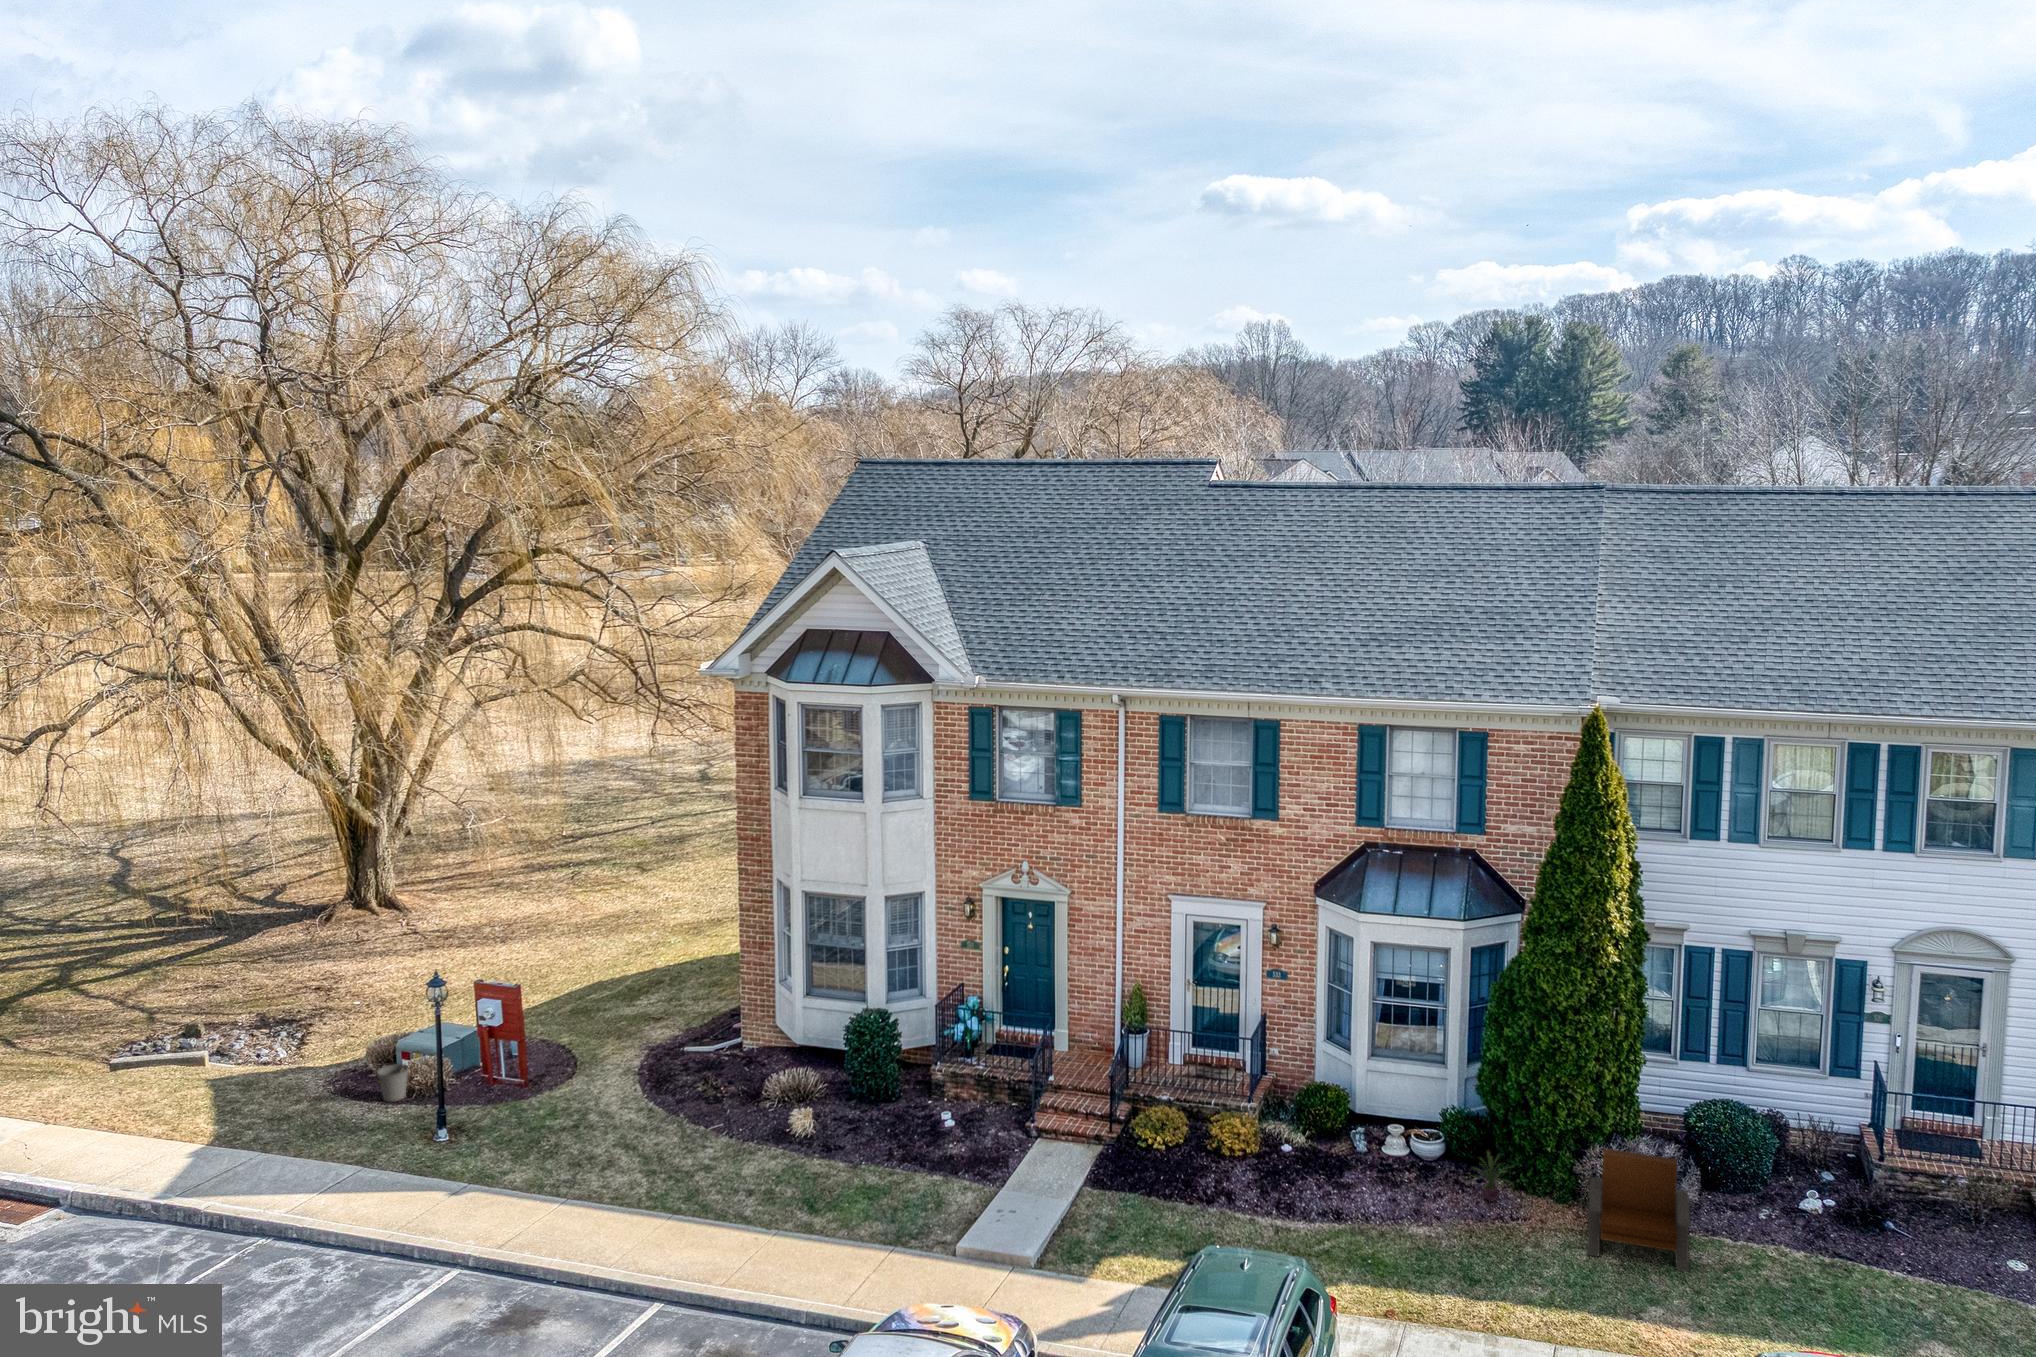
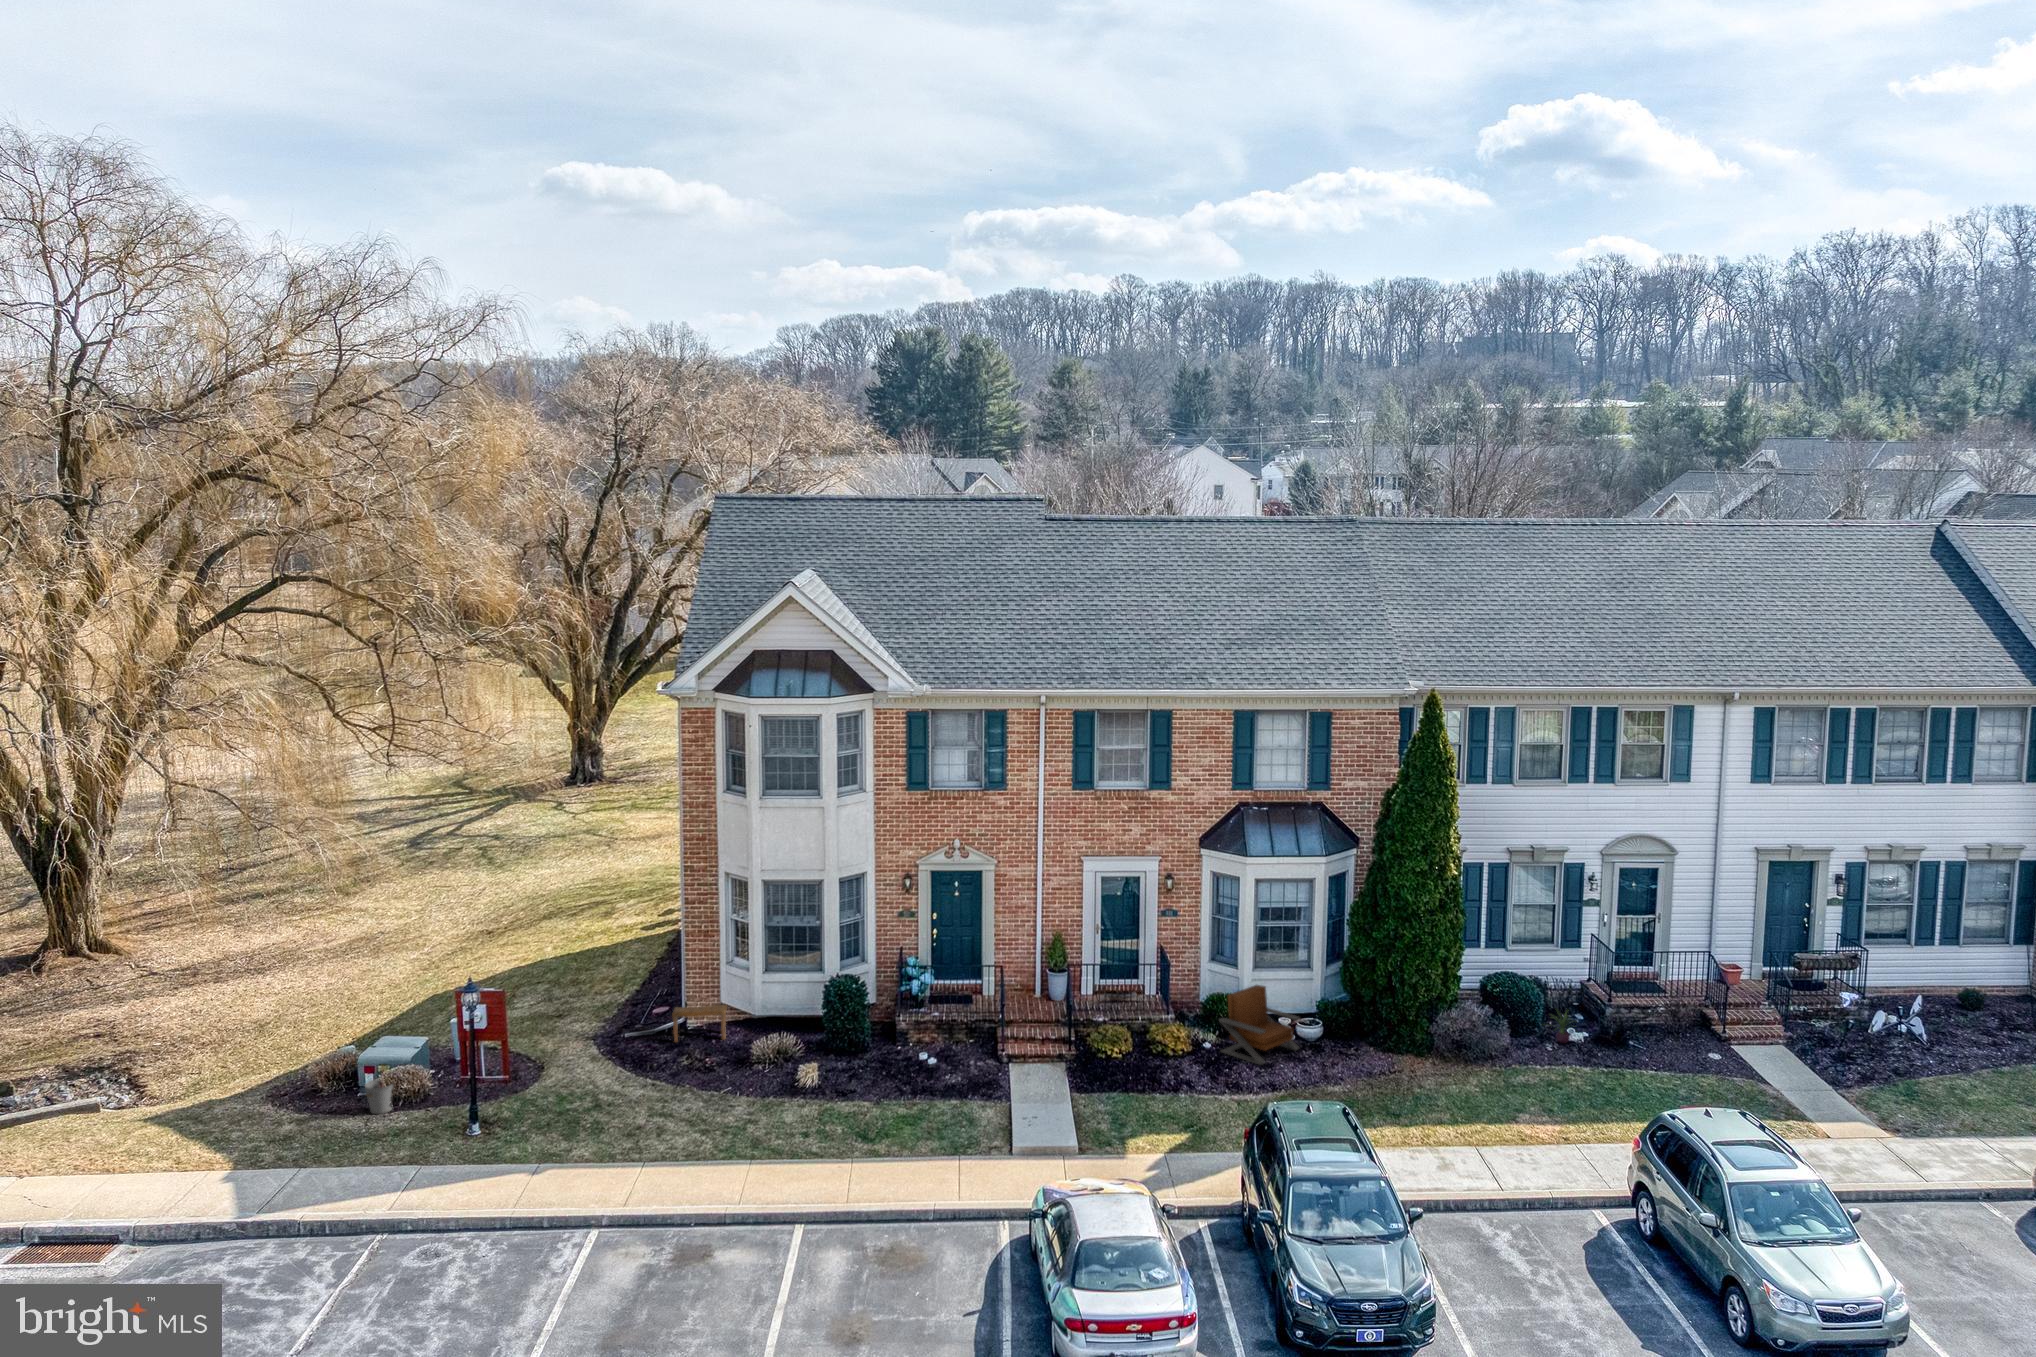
bench: none [716,1021,779,1063] -> present [672,1005,727,1042]
lounge chair: present [1587,1149,1691,1272] -> present [1219,985,1299,1065]
decorative plant: present [1467,1151,1505,1202] -> present [1553,1013,1569,1043]

